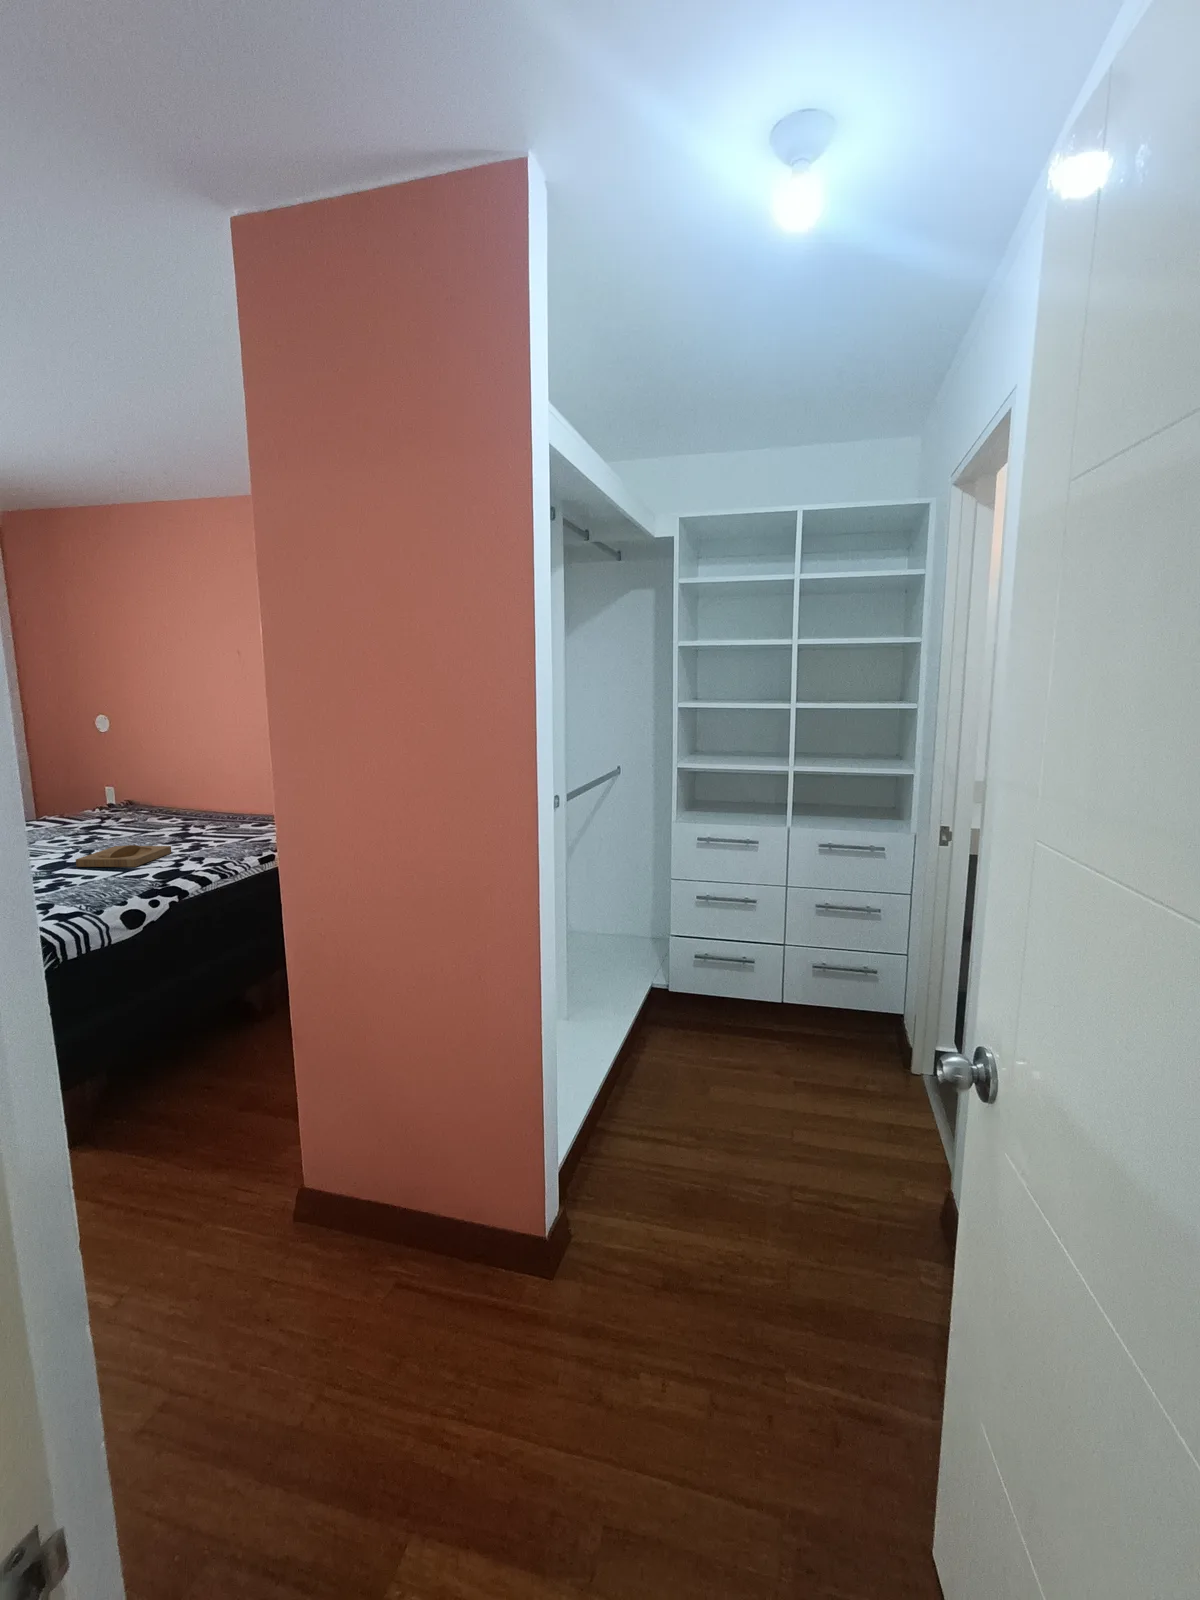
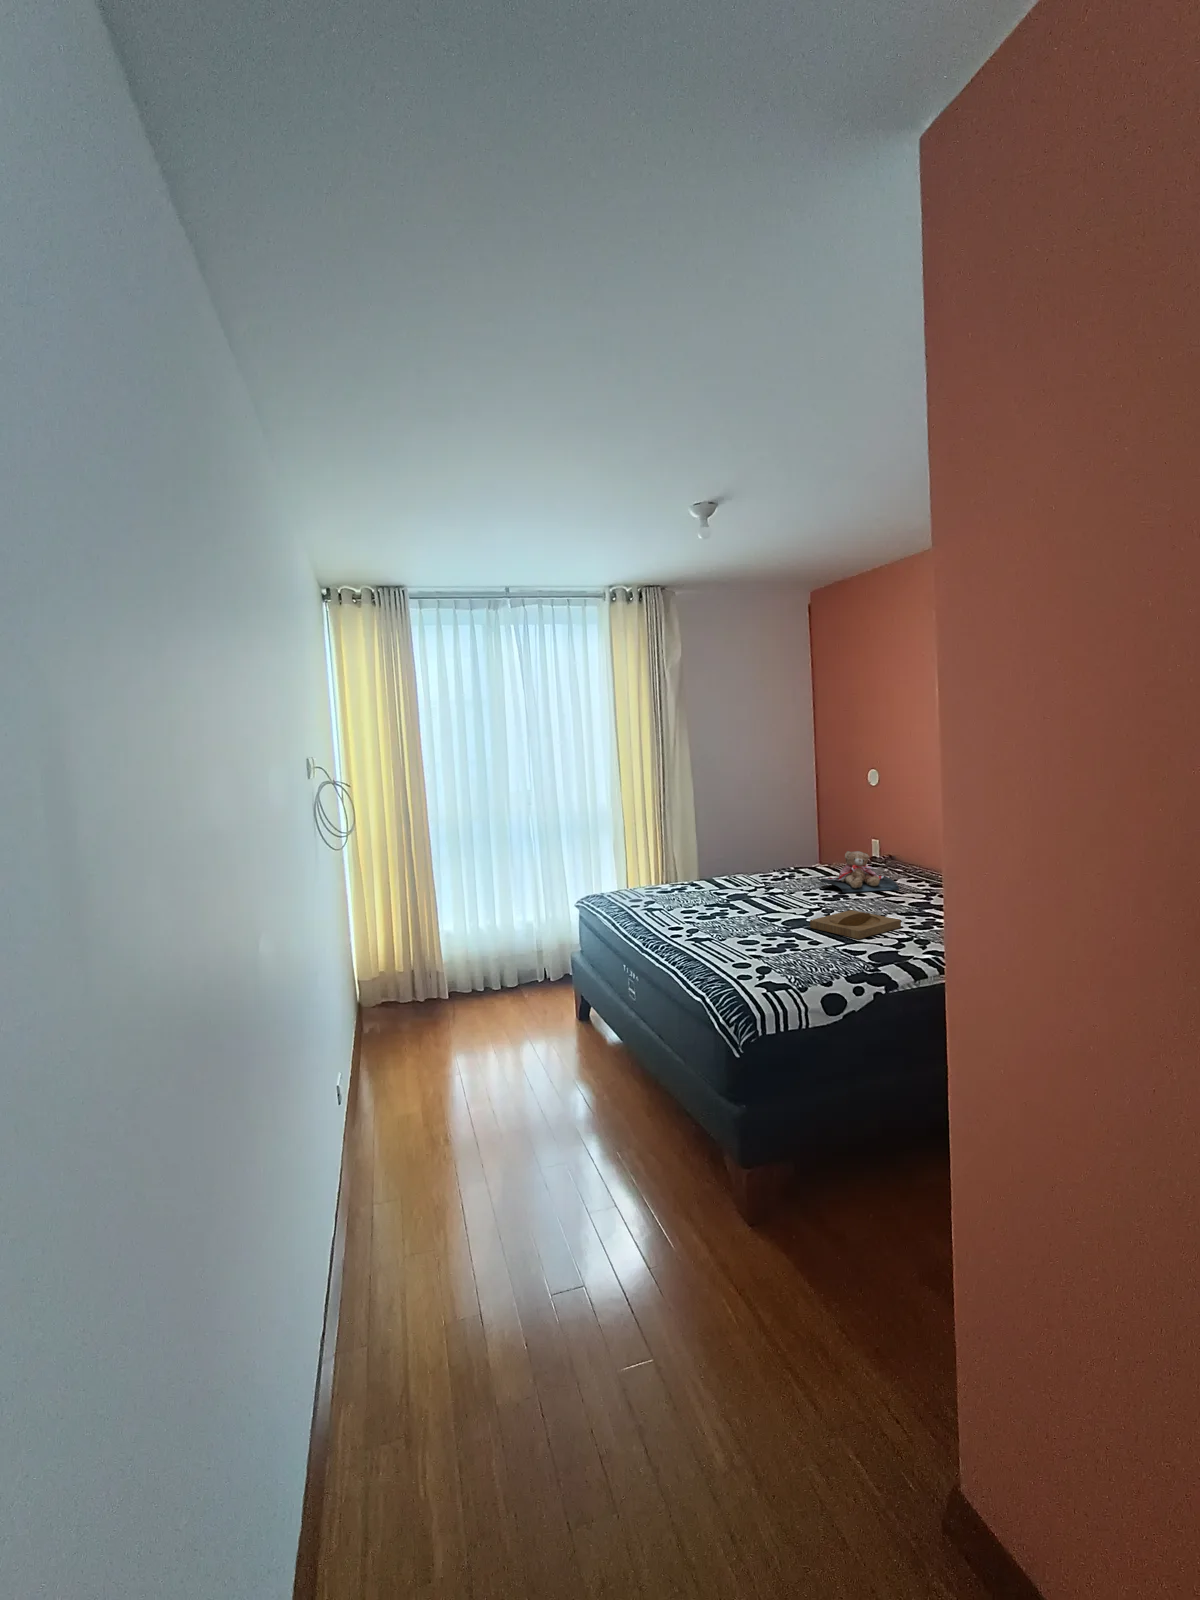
teddy bear: none [64,793,154,836] -> present [821,851,899,893]

